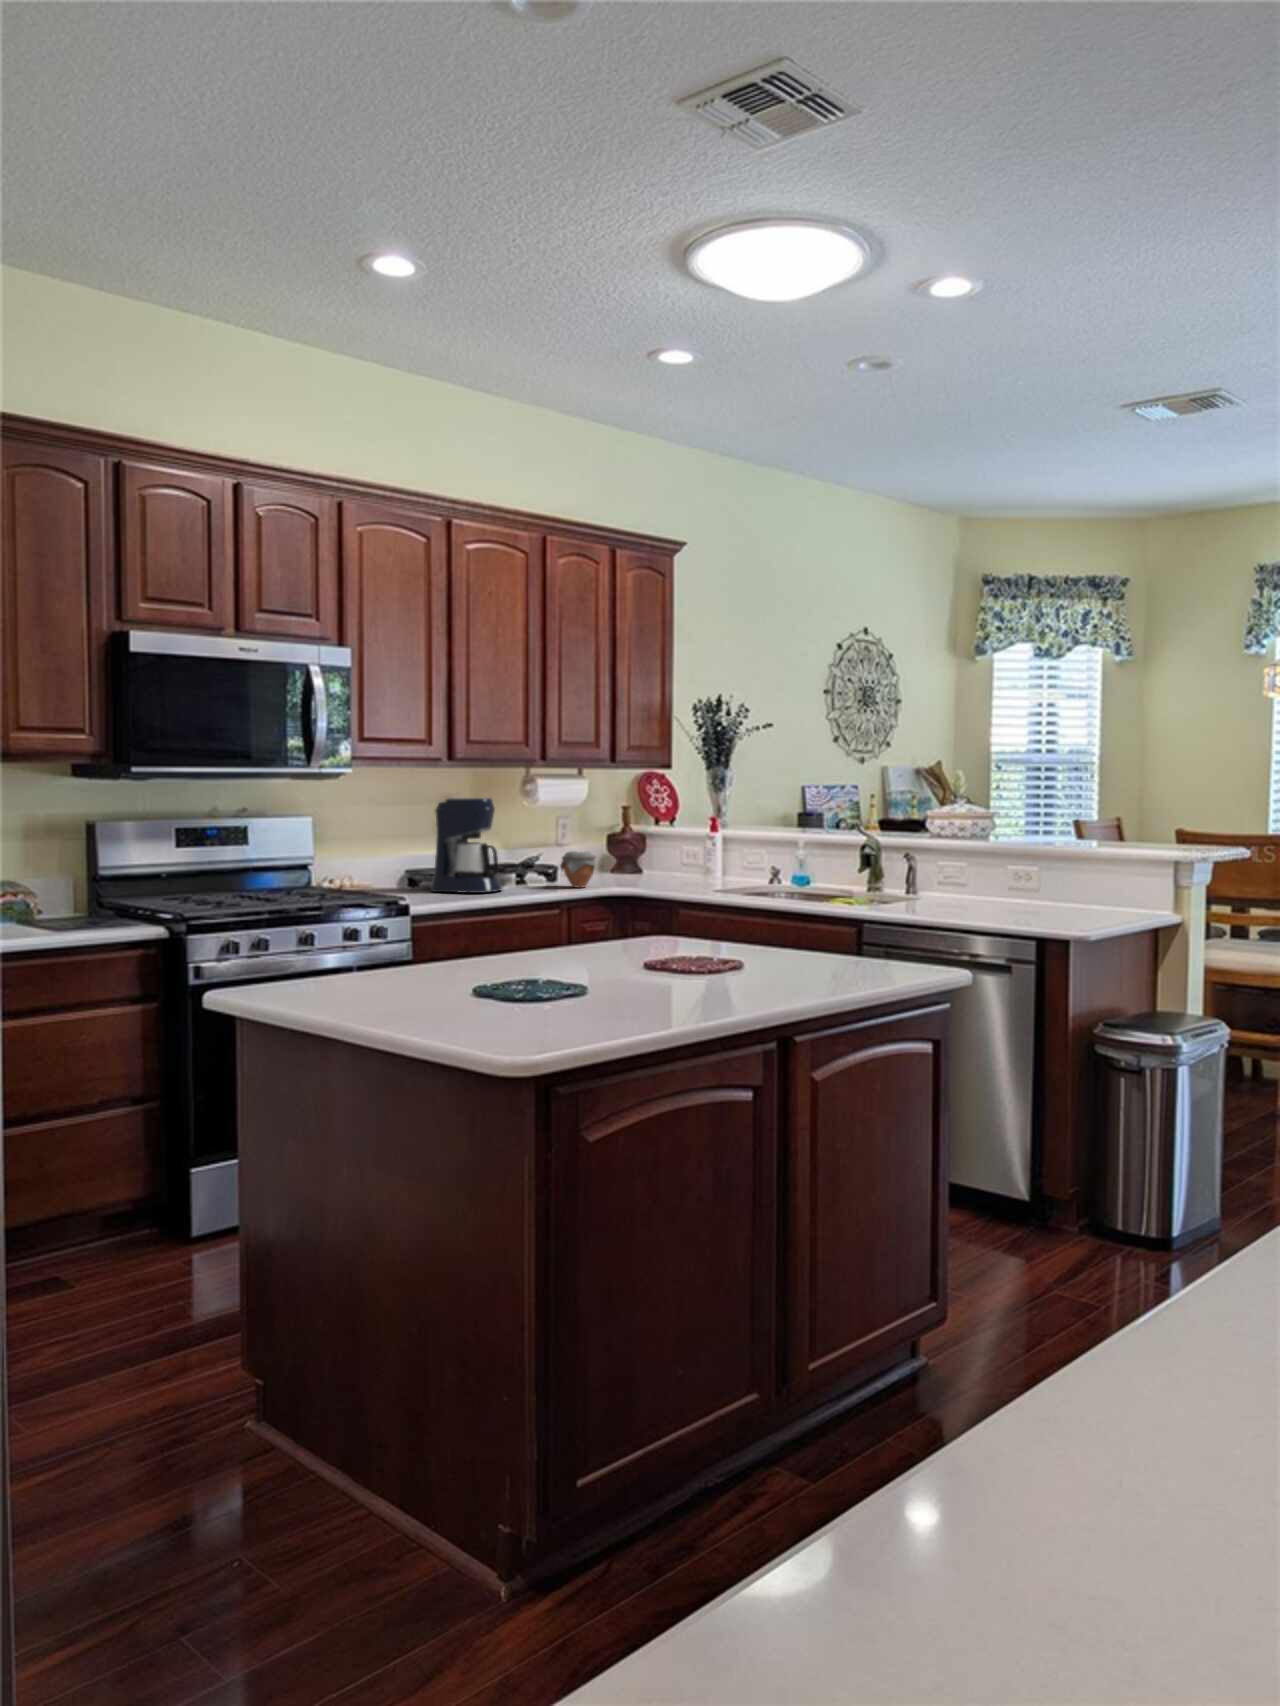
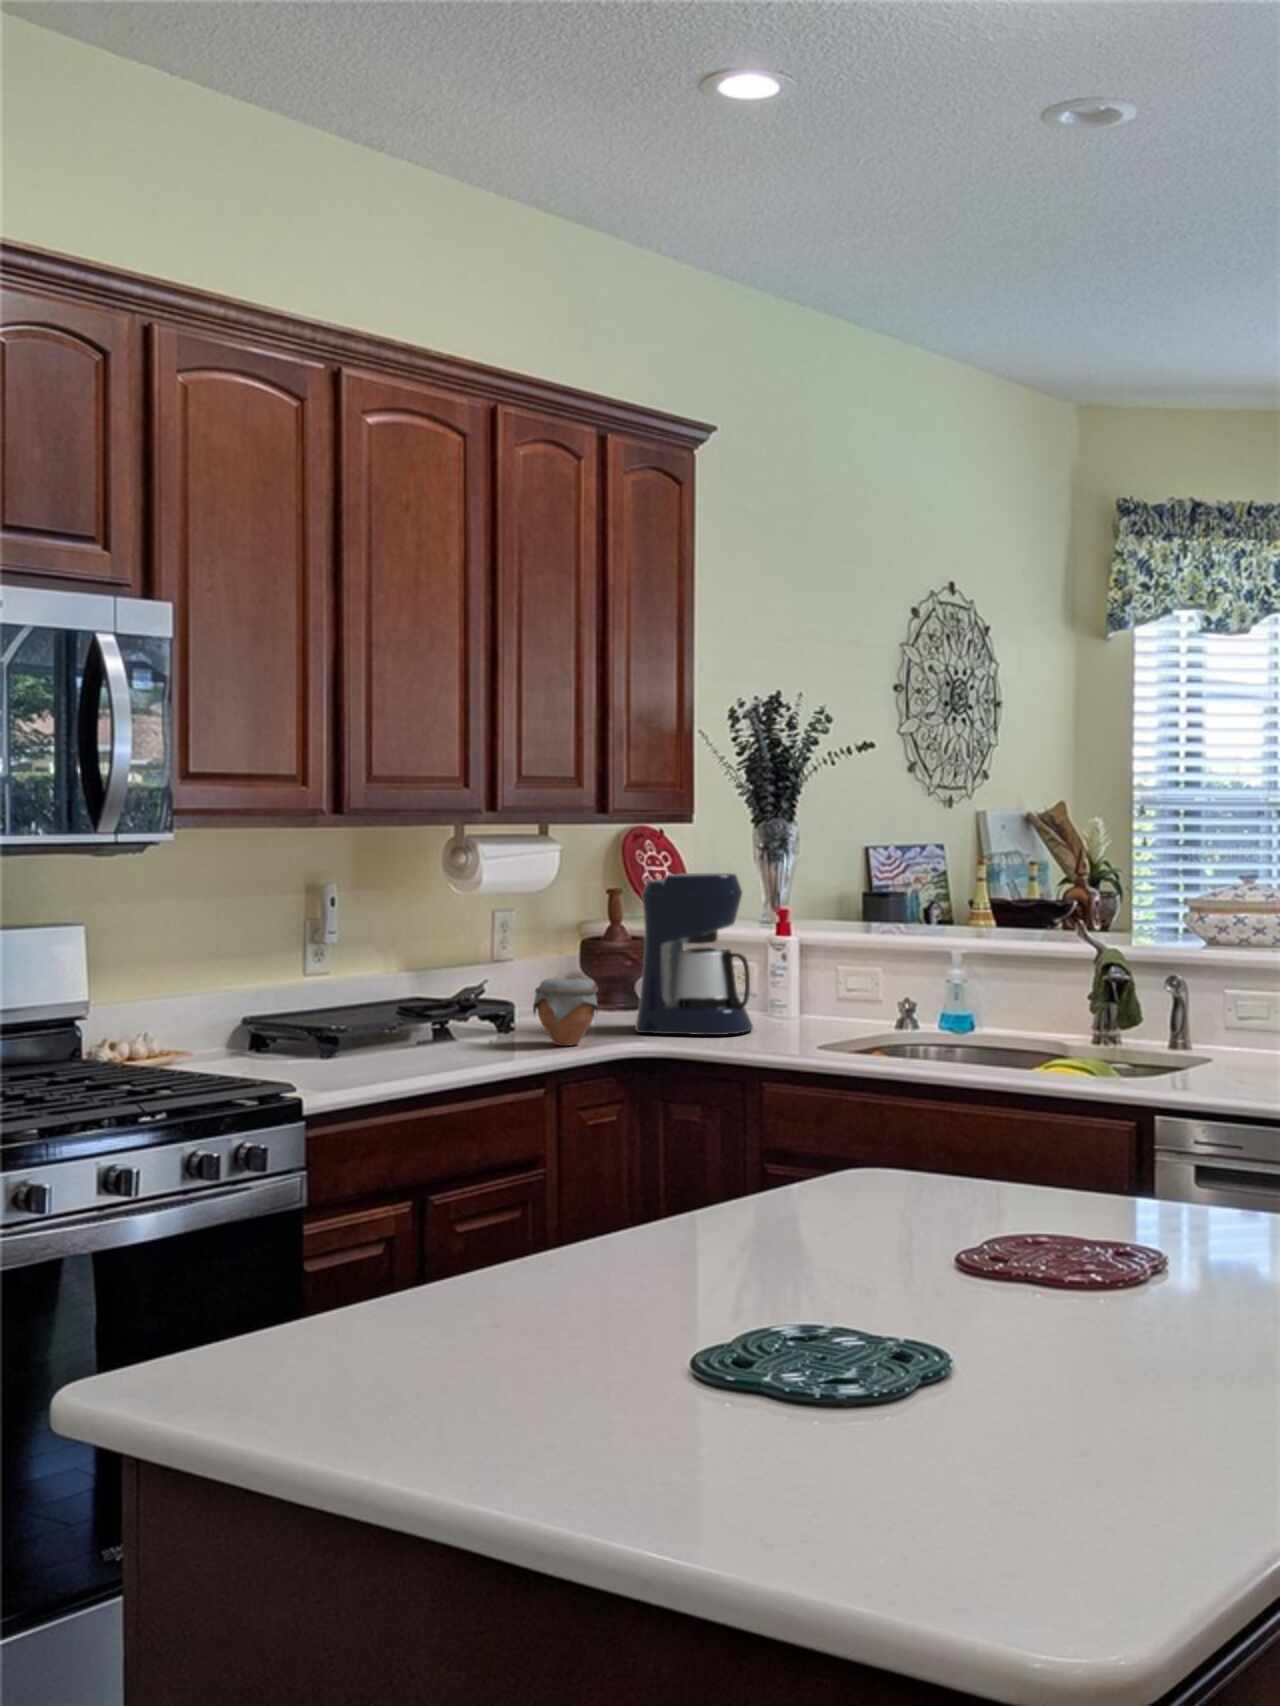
coffee maker: present [431,798,502,893] -> present [635,873,753,1035]

